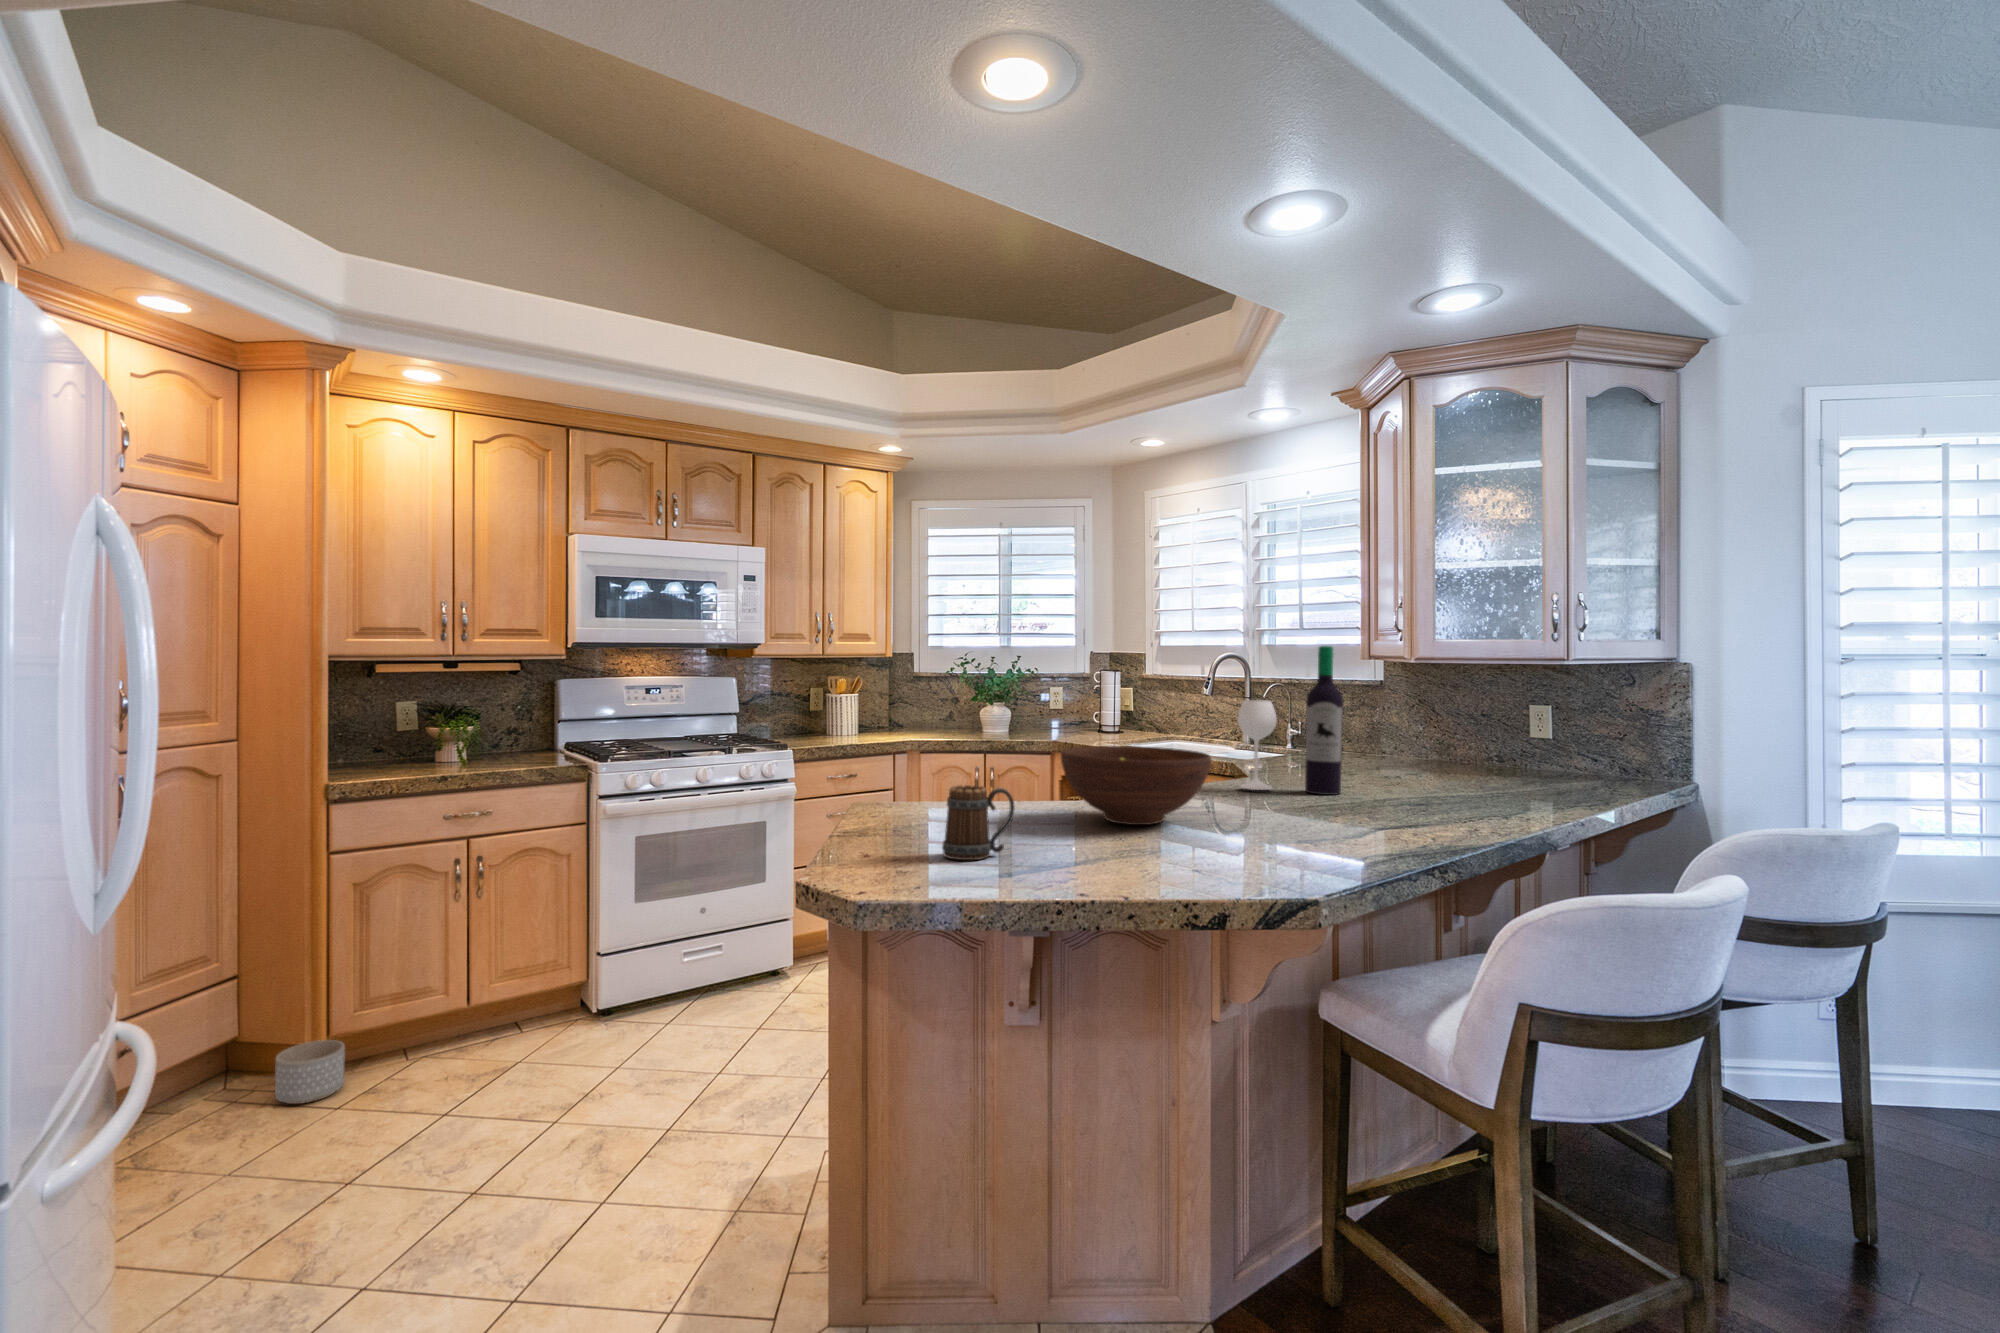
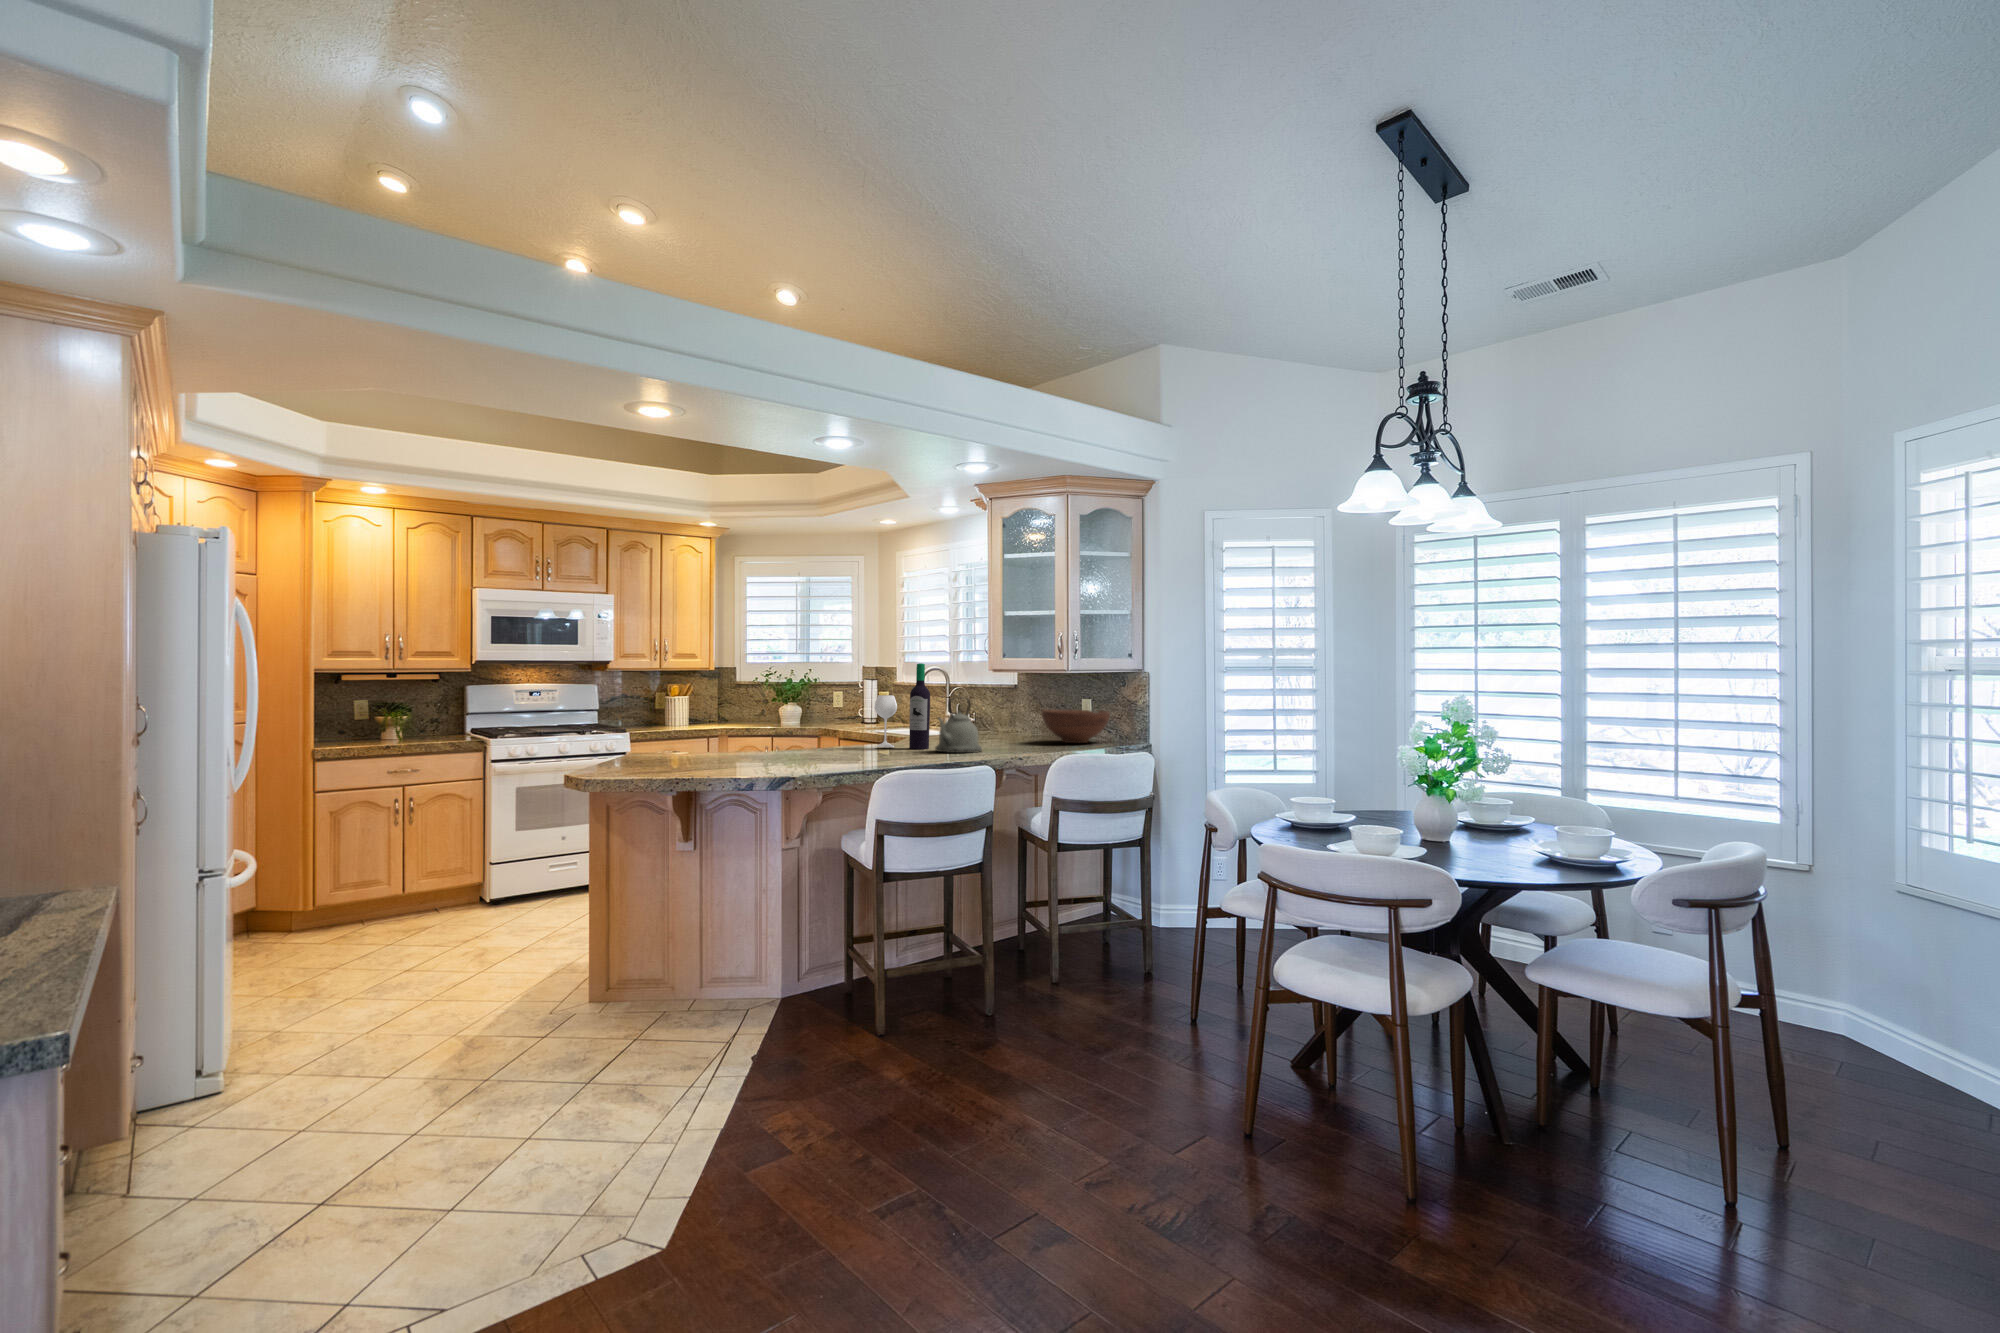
kettle: none [1379,706,1471,809] -> present [935,698,982,753]
fruit bowl: present [1061,746,1211,825] -> present [1042,710,1110,743]
mug: present [942,785,1015,860] -> none [650,735,688,771]
planter: present [275,1040,345,1104] -> none [280,909,324,944]

